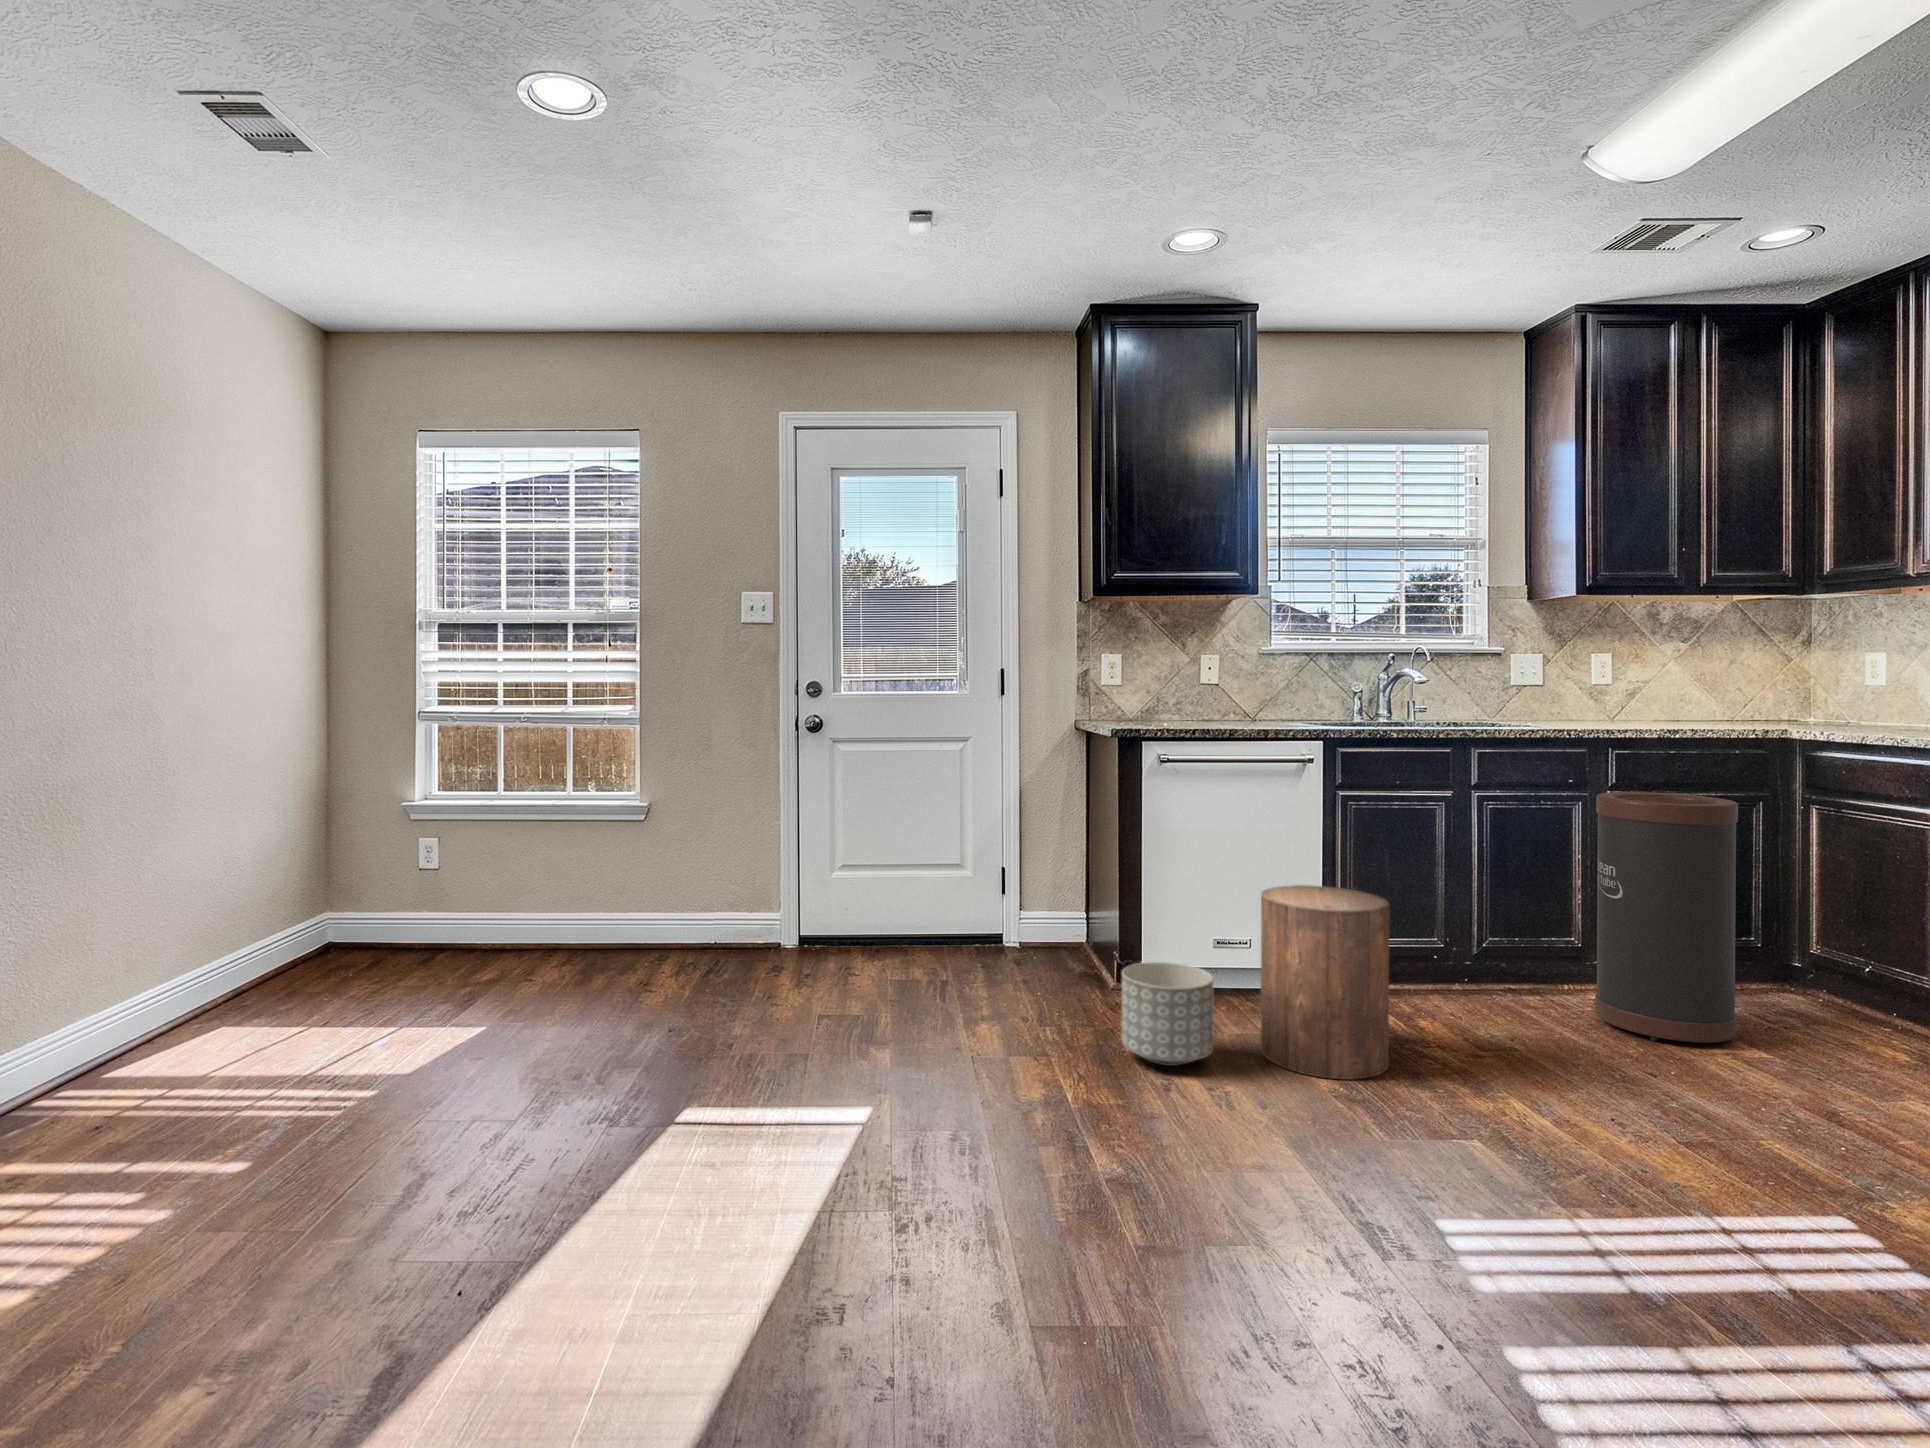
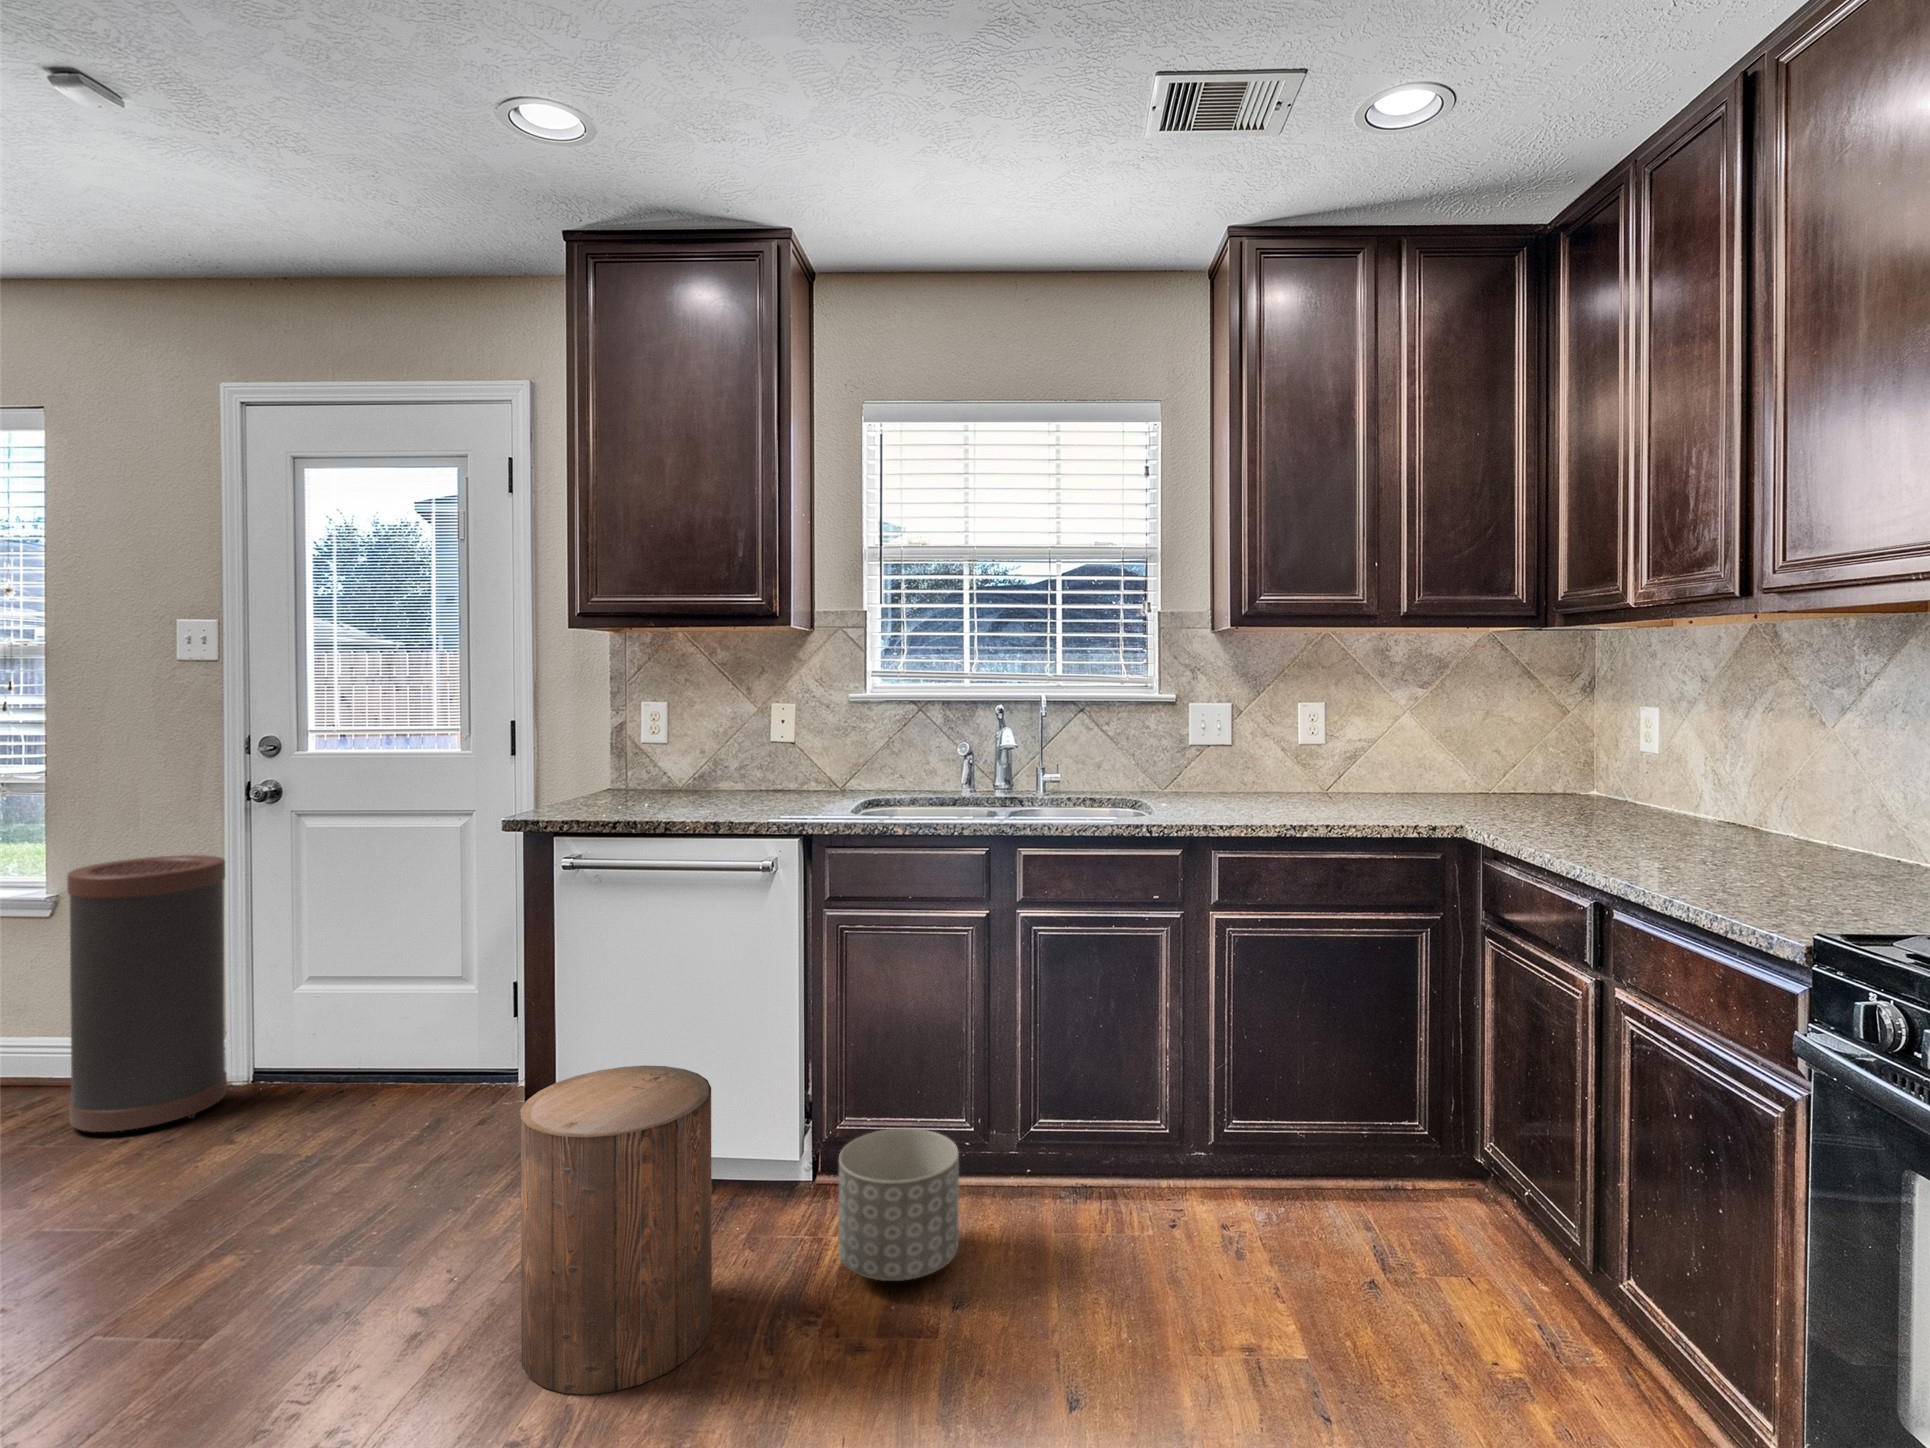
trash can: present [1595,792,1738,1043] -> present [67,855,227,1132]
planter: present [1122,962,1213,1066] -> present [839,1128,959,1281]

